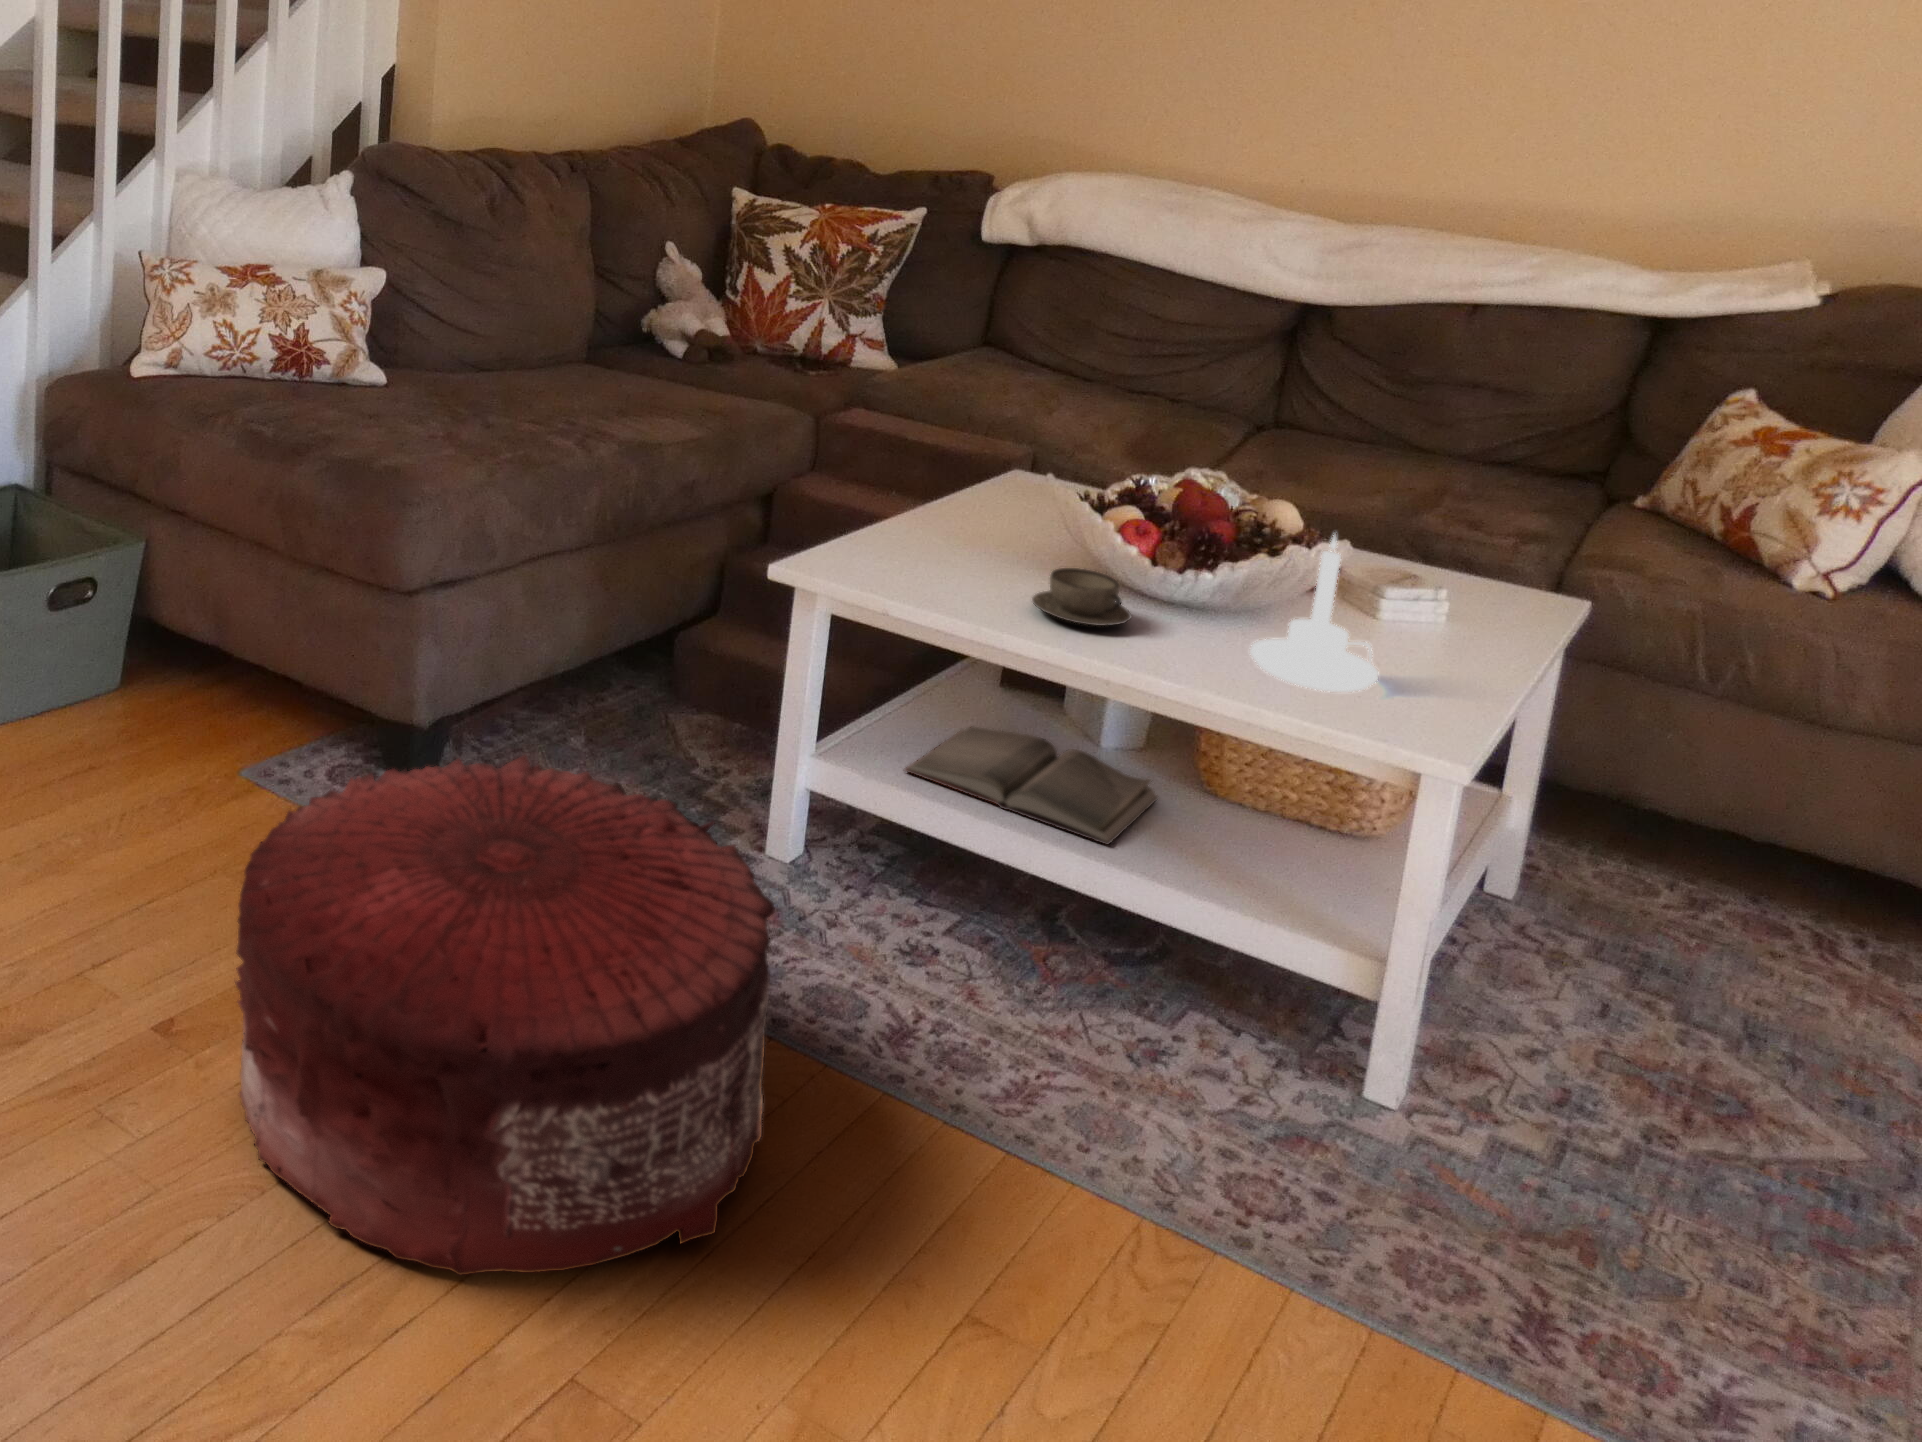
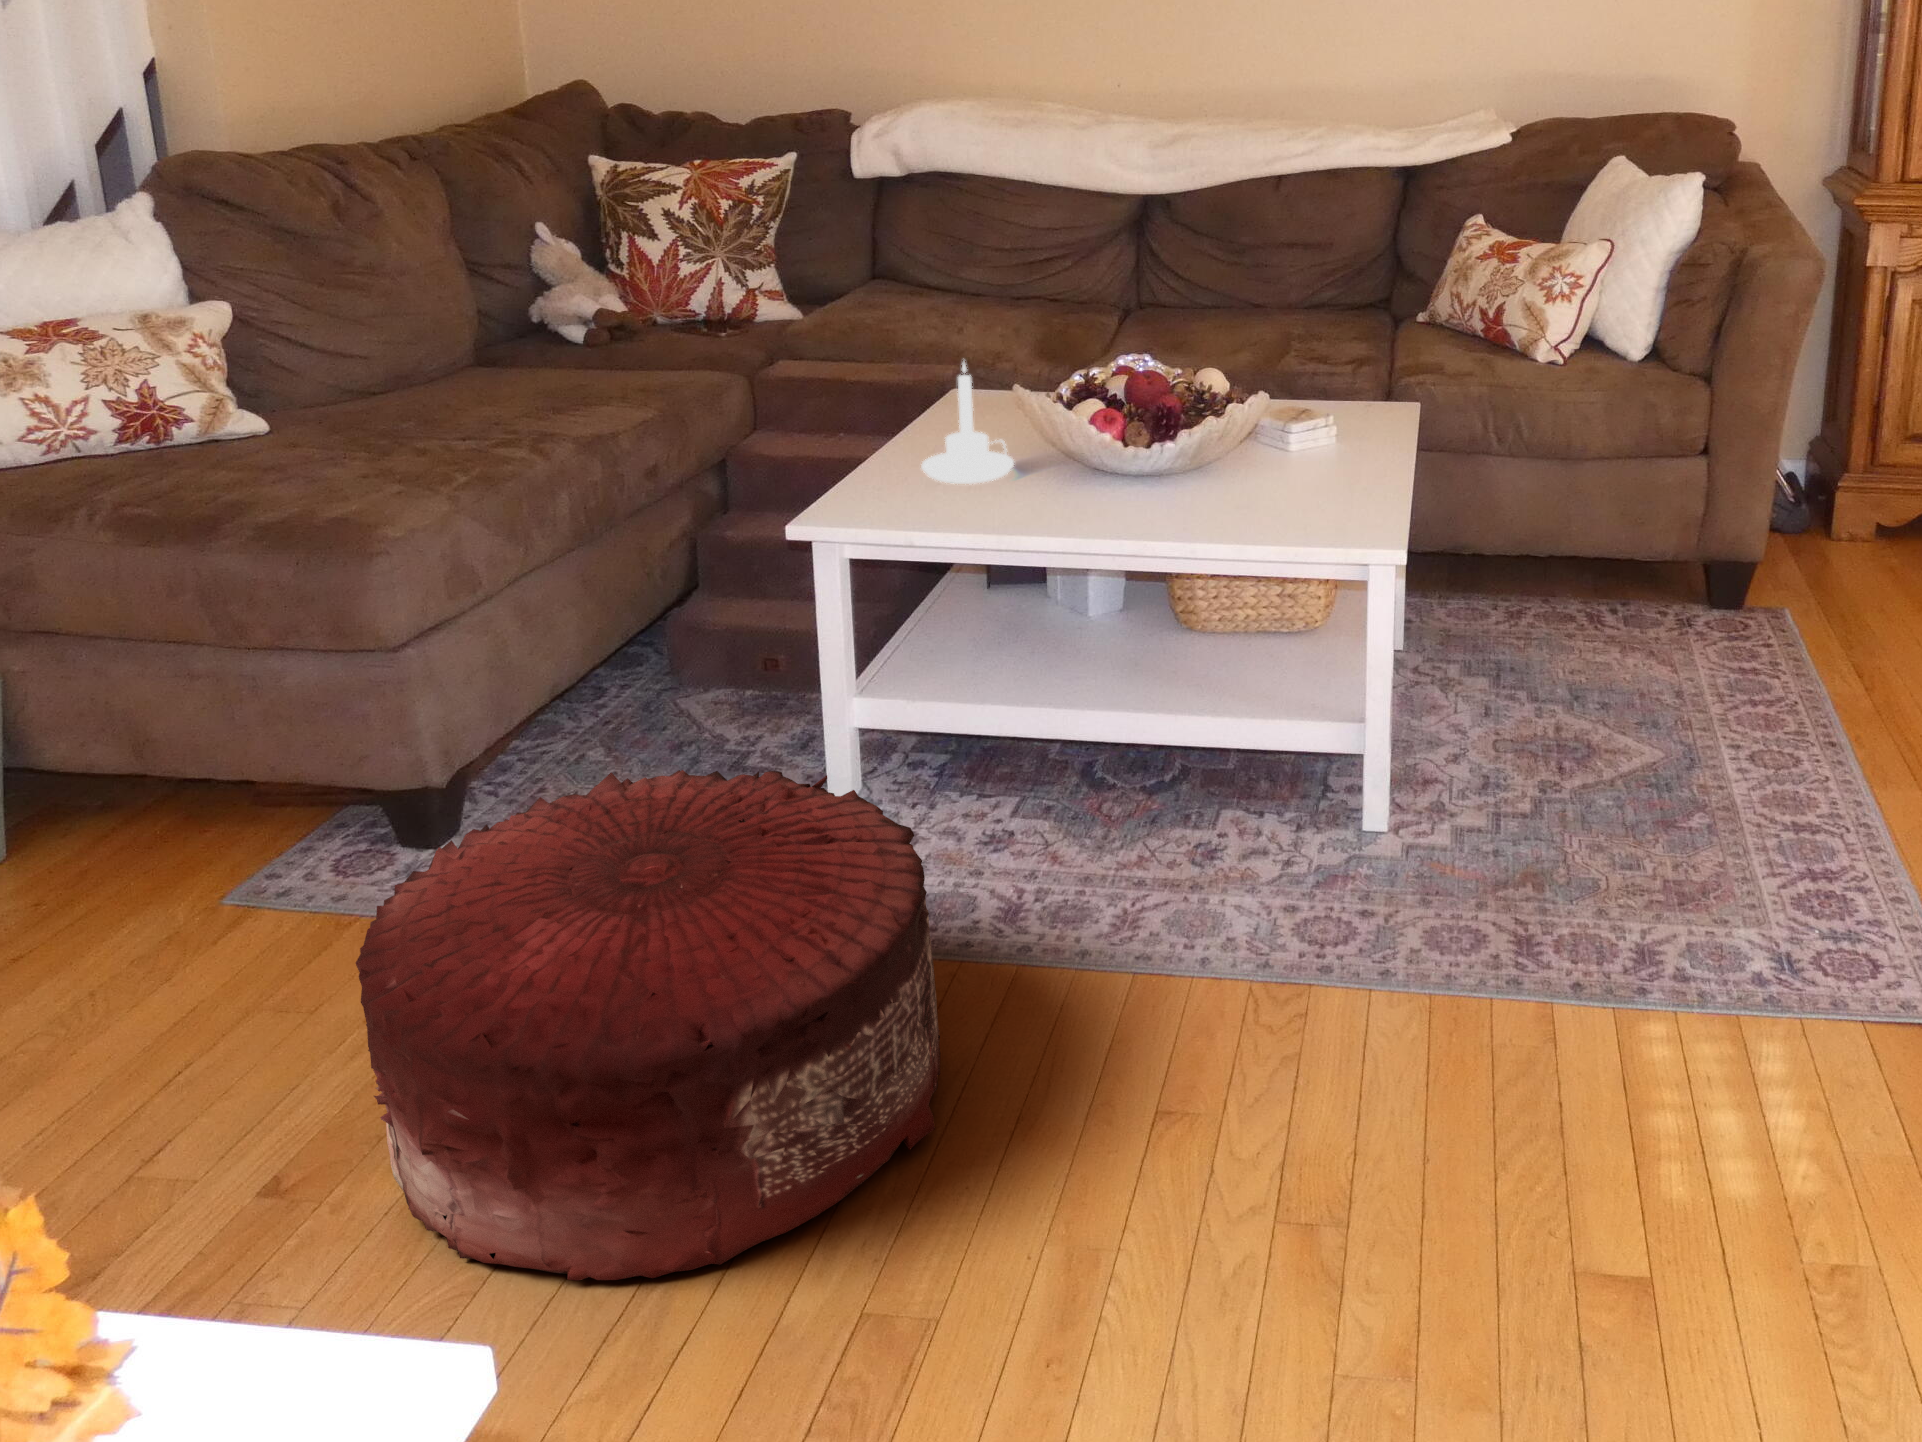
candle holder: present [1250,535,1378,692] -> present [921,362,1014,484]
teacup: present [1032,568,1131,626] -> none [1039,464,1124,512]
hardback book: present [905,726,1158,845] -> none [949,625,1161,697]

